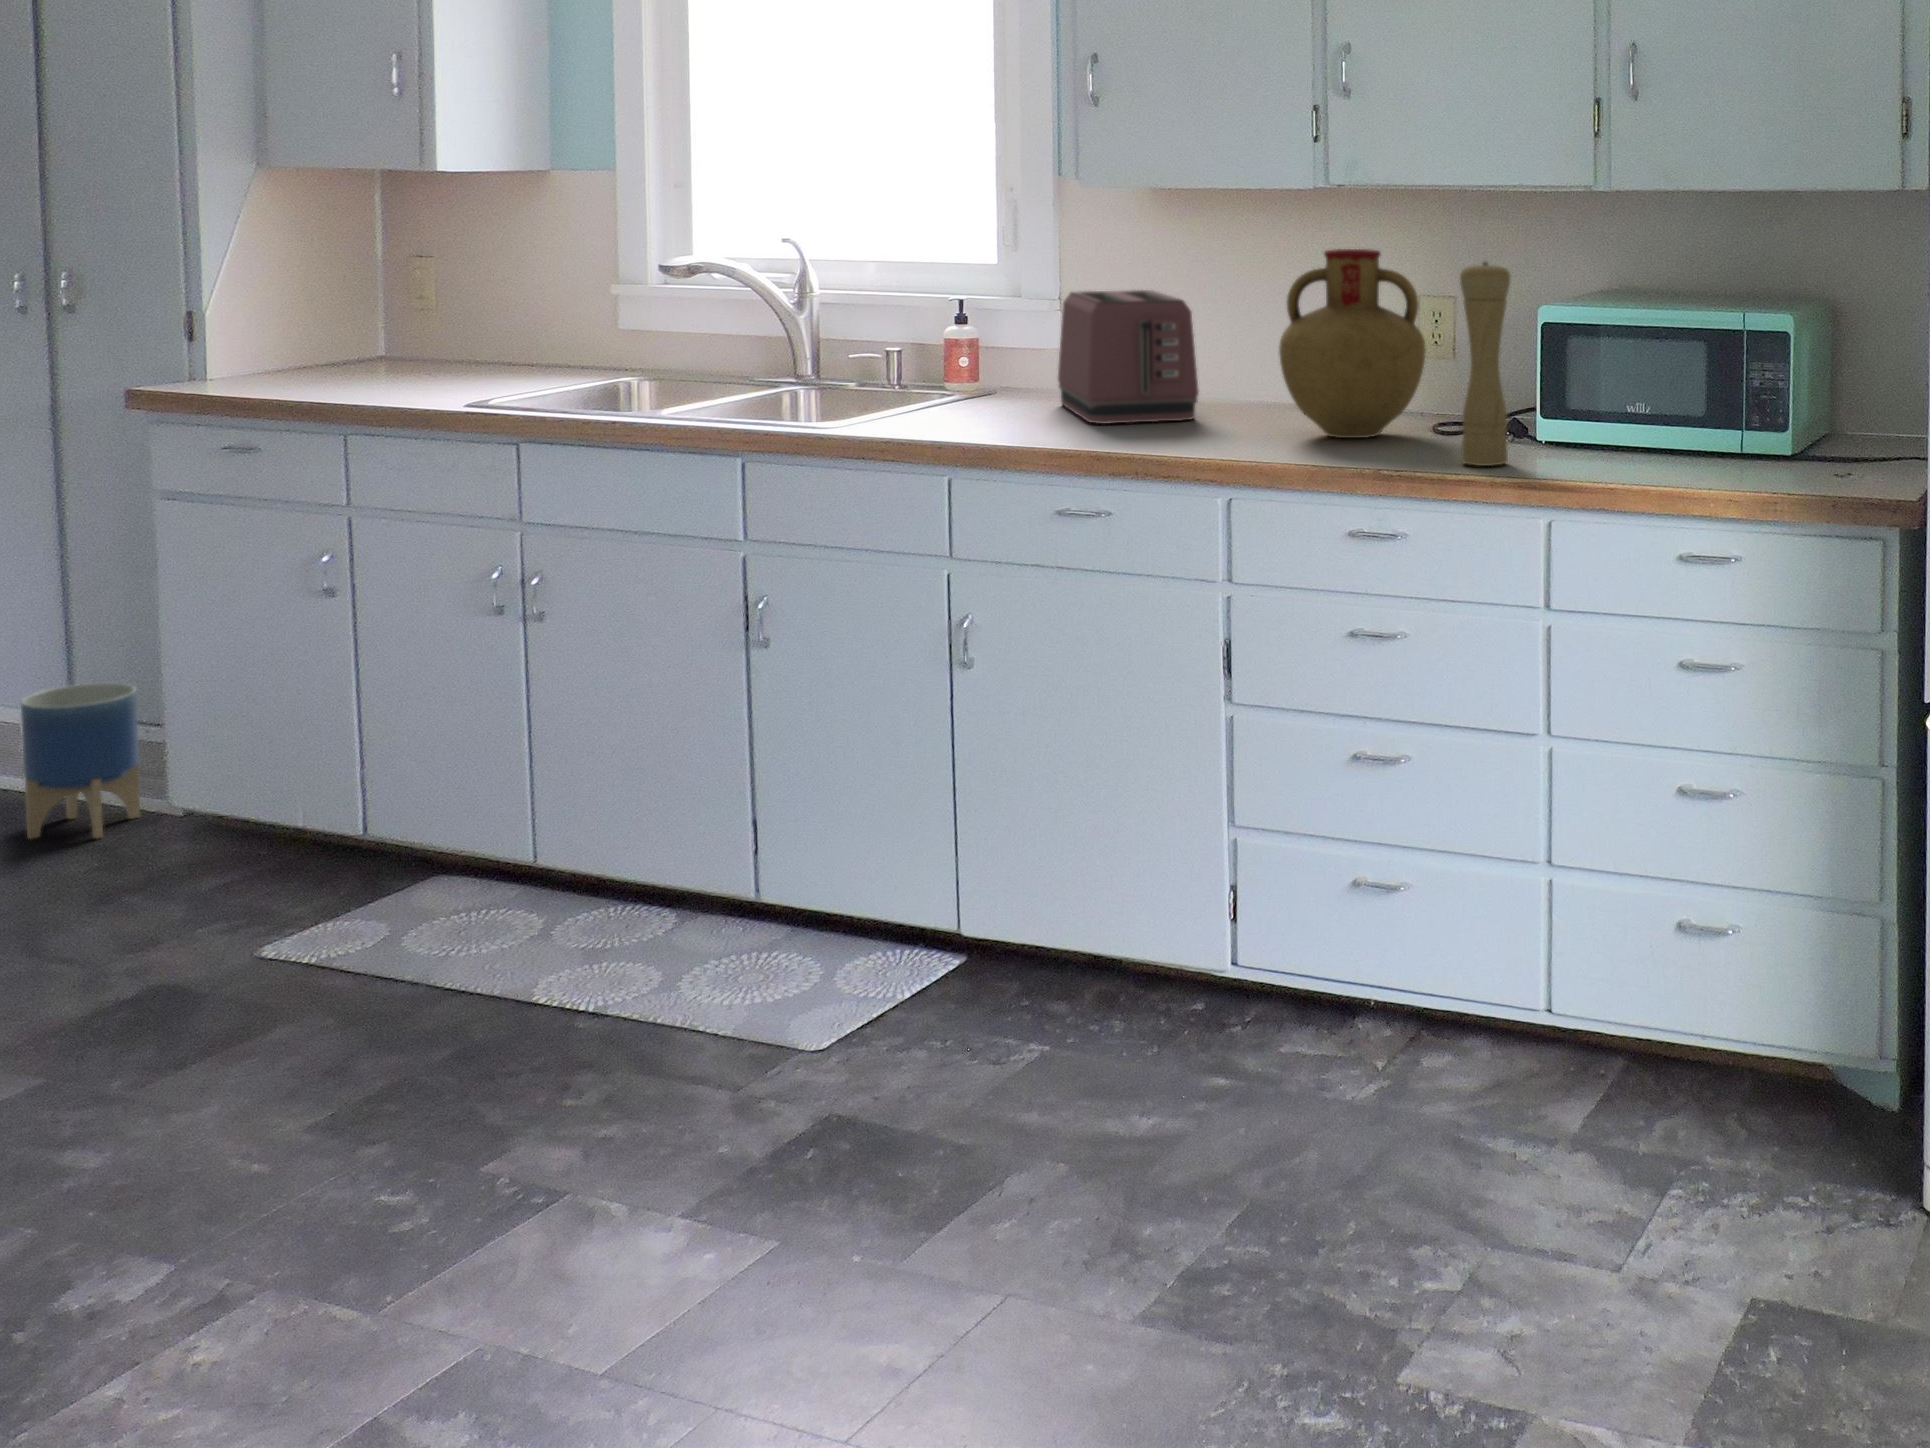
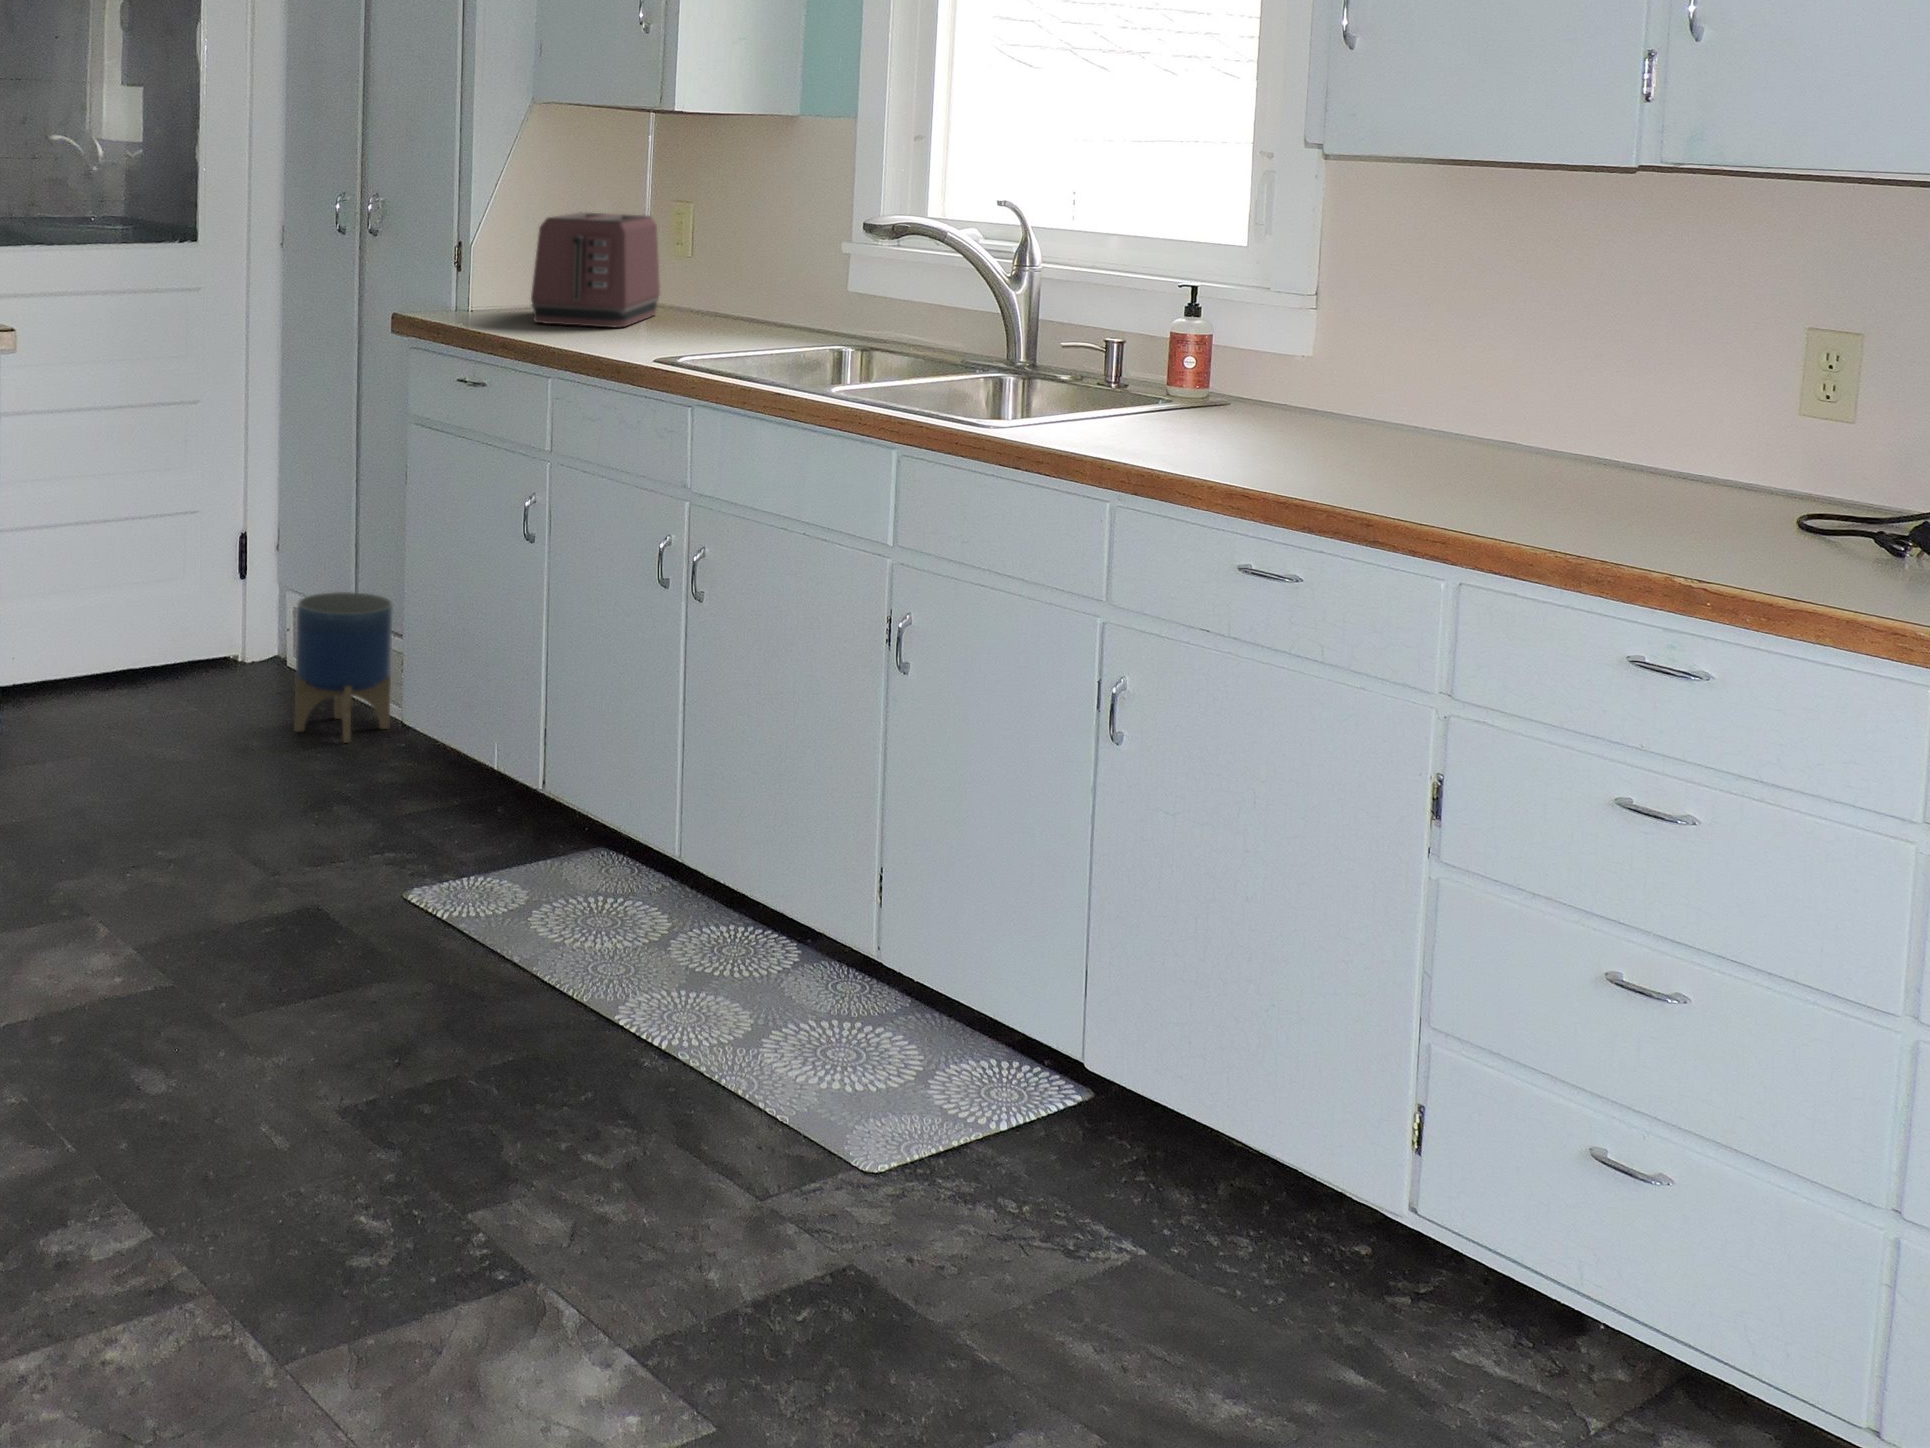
vase: present [1279,249,1426,438] -> none [1559,253,1787,522]
pepper mill: present [1460,262,1511,466] -> none [1805,283,1913,592]
toaster: present [1058,290,1199,424] -> present [531,212,660,327]

